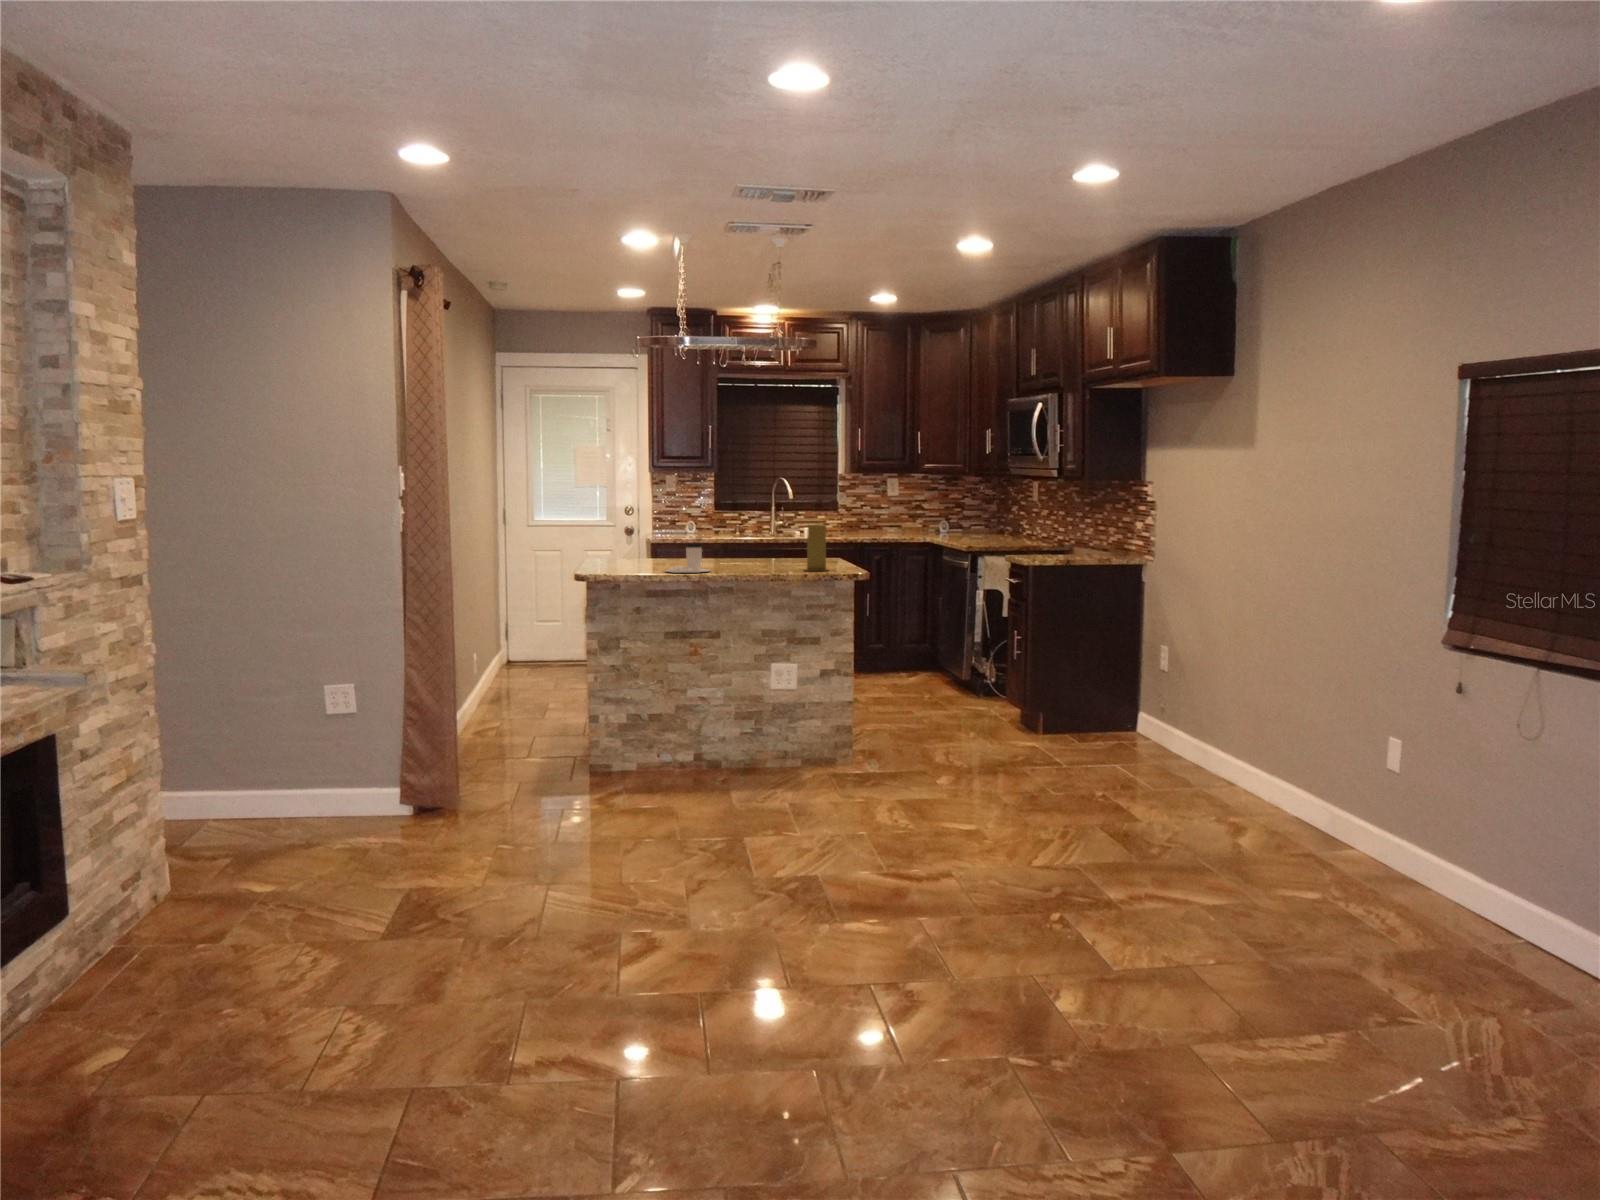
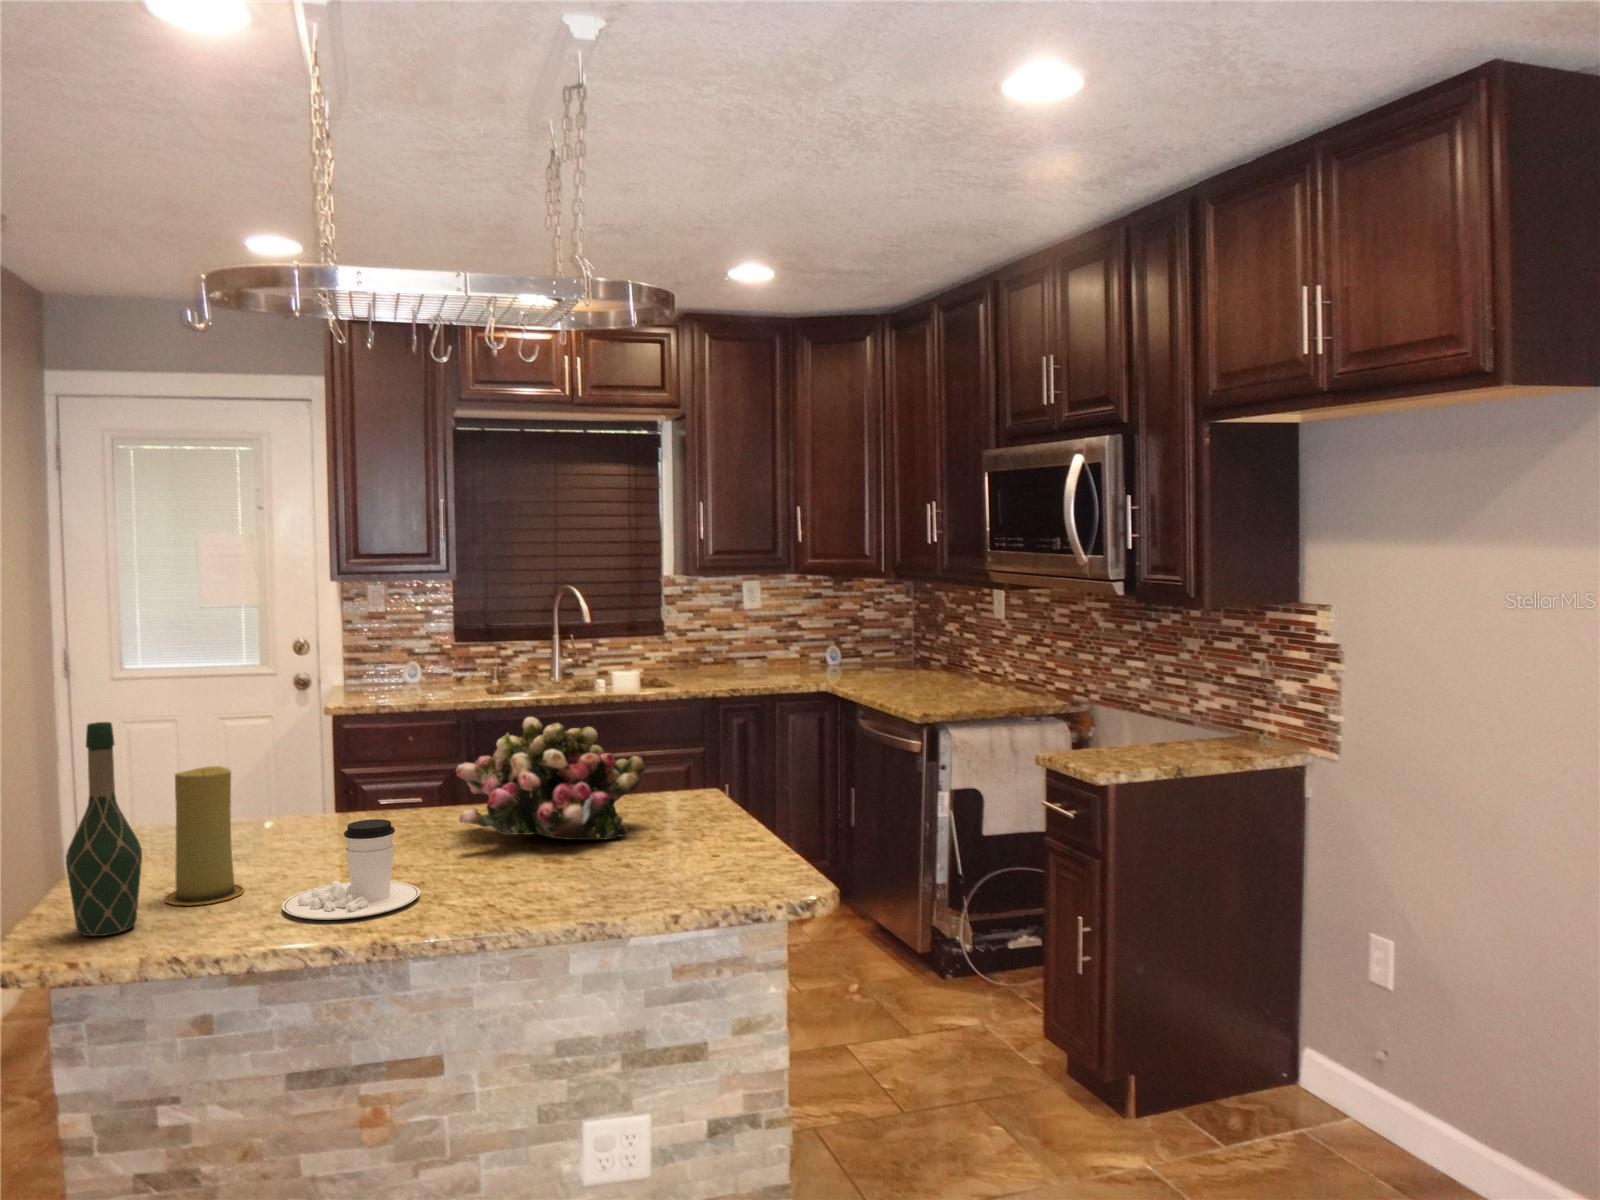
wine bottle: none [598,502,621,573] -> present [66,722,142,936]
flower arrangement: none [722,518,799,566] -> present [456,717,645,840]
candle: present [803,524,828,571] -> present [165,766,245,905]

